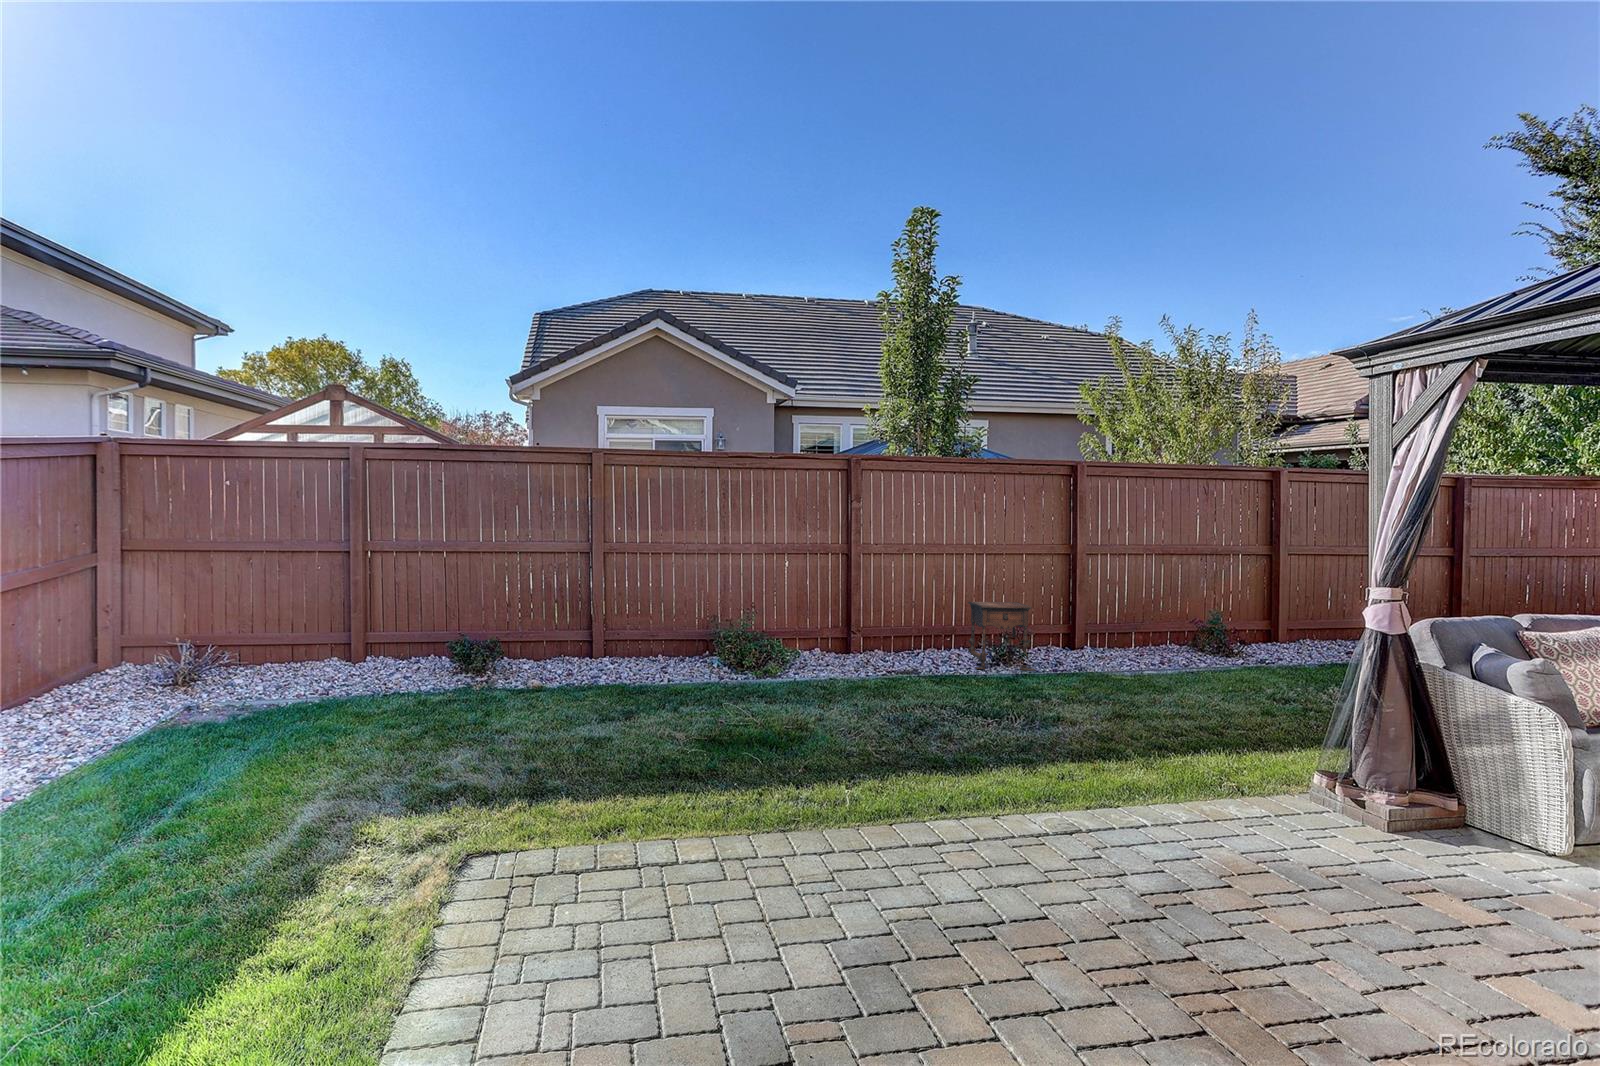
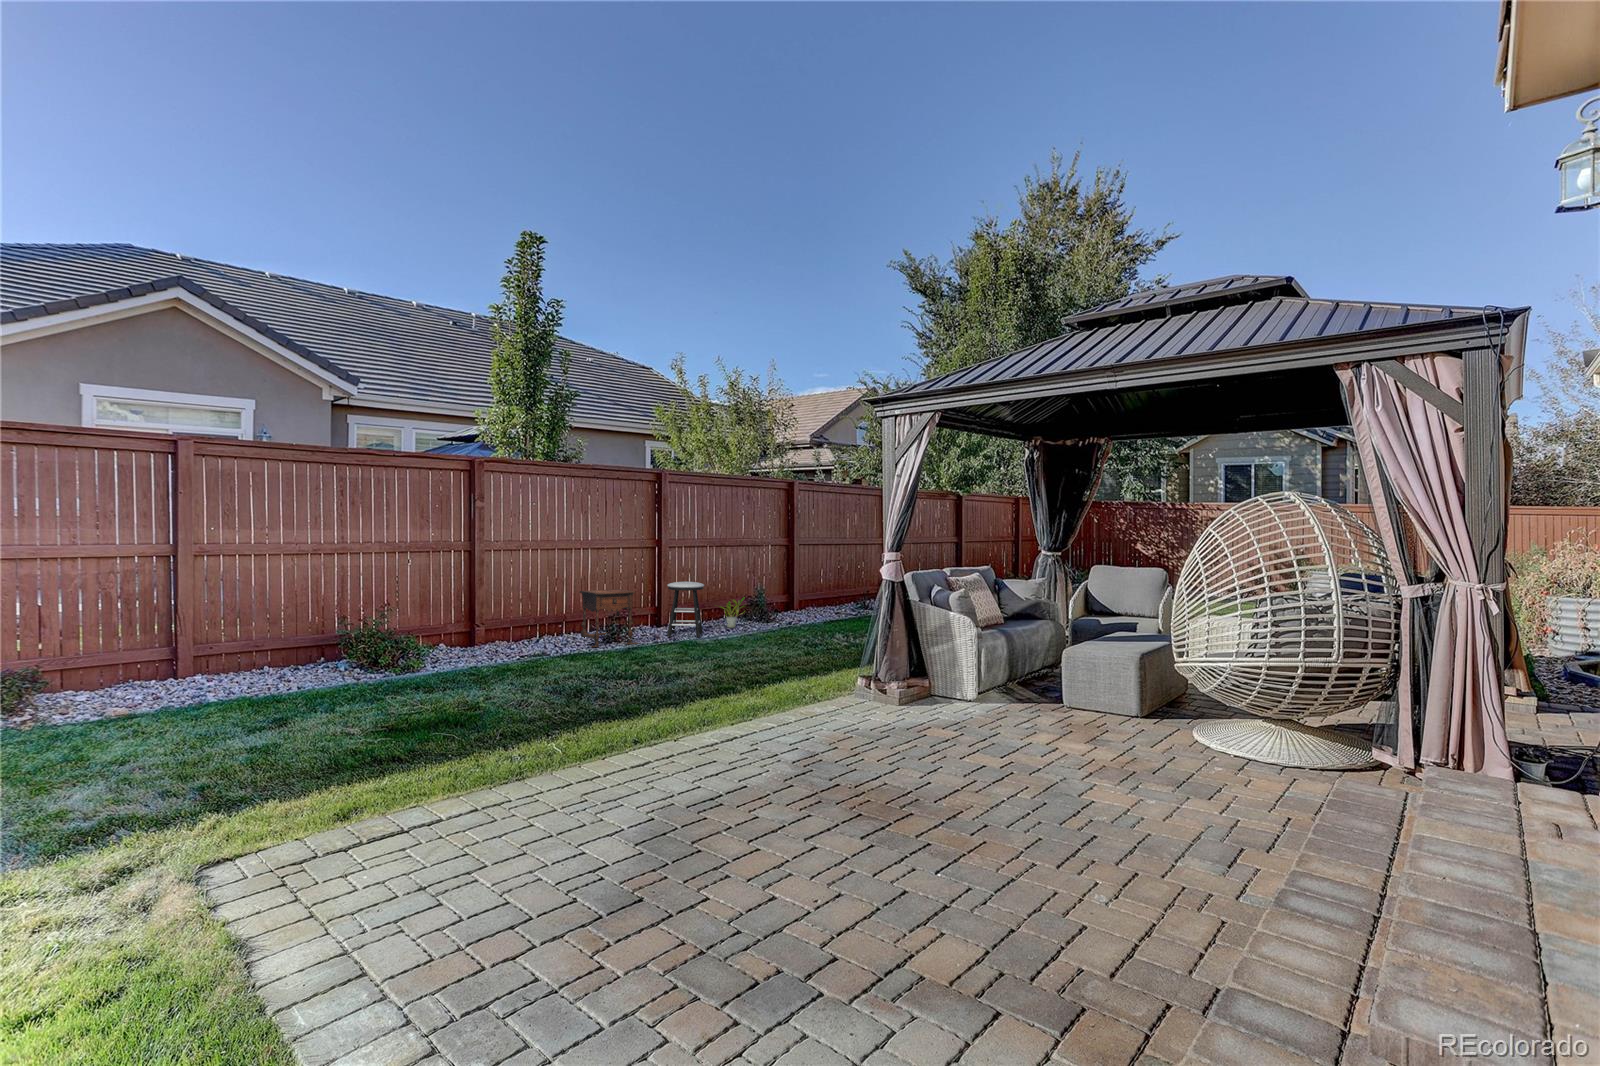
stool: none [1076,597,1128,670] -> present [667,582,704,637]
potted plant: none [1148,622,1199,662] -> present [715,597,748,628]

